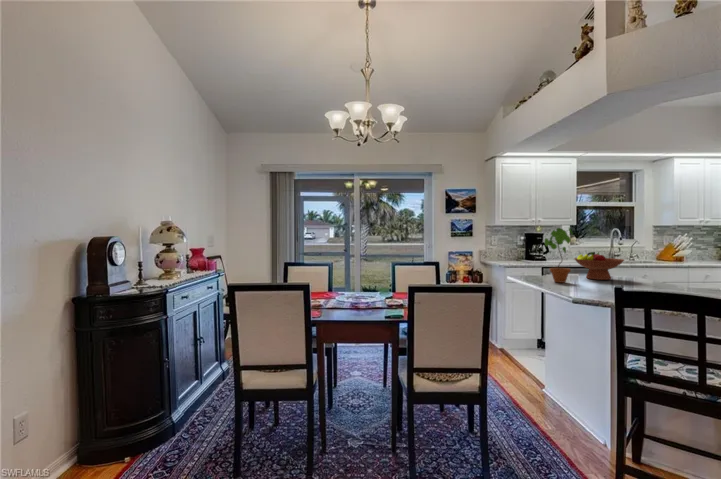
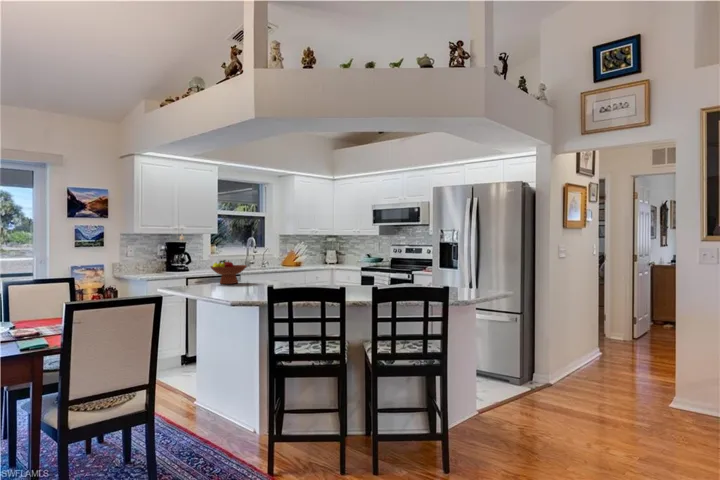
potted plant: present [544,228,573,283] -> none [185,238,208,288]

